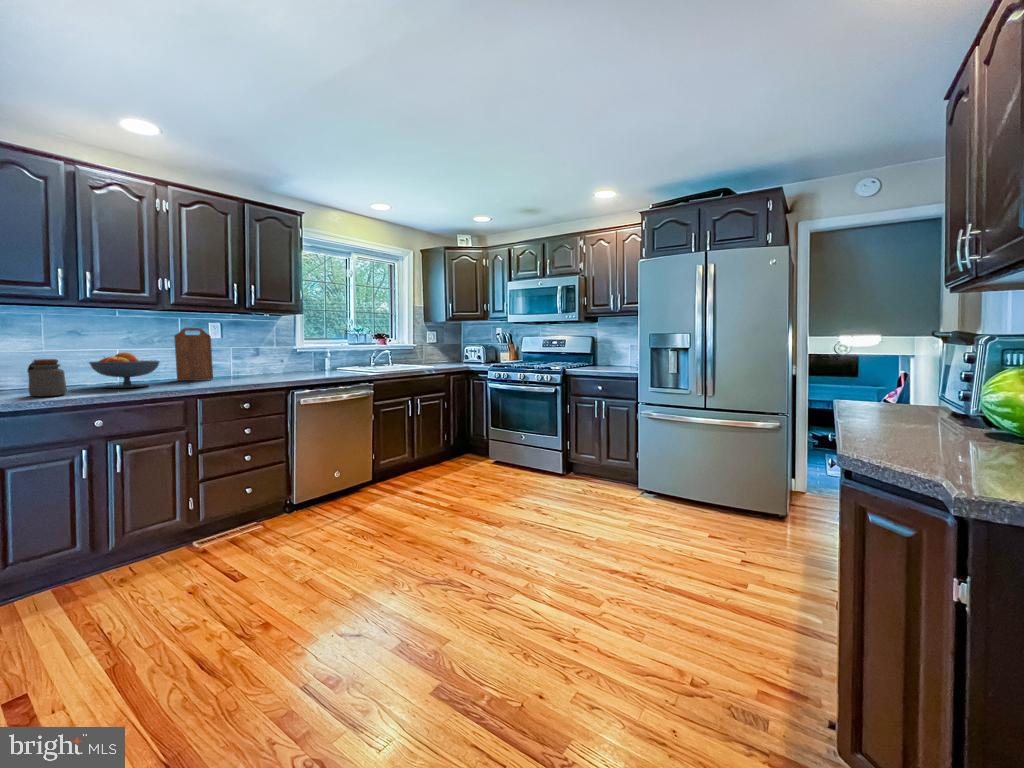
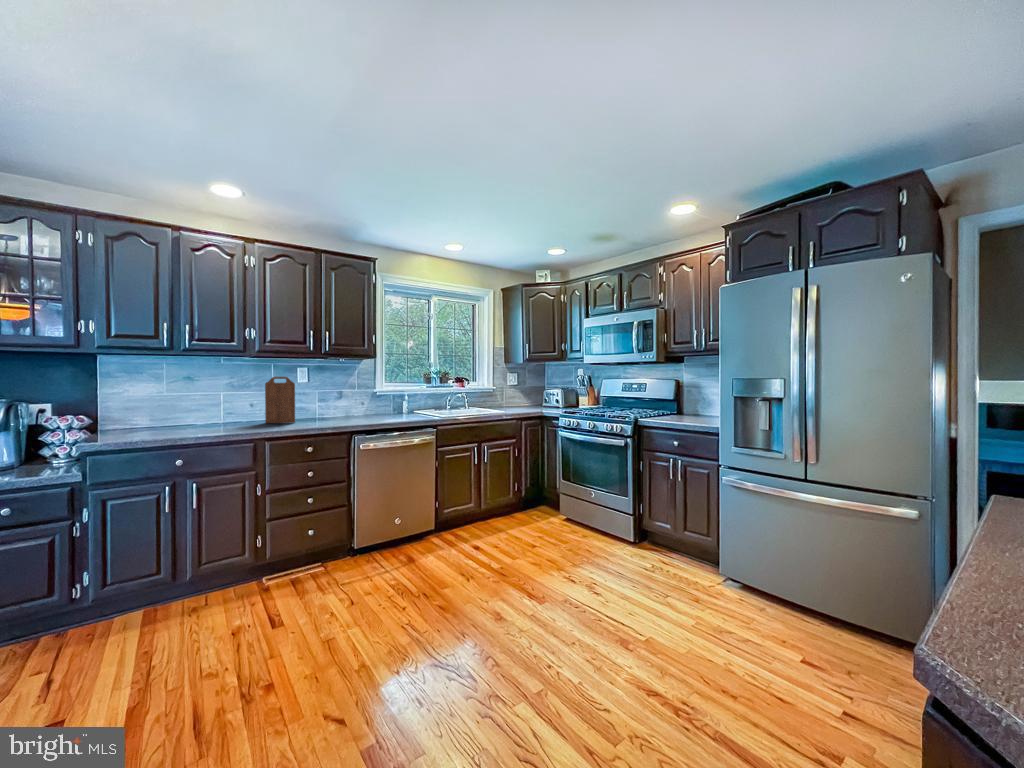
fruit bowl: present [89,352,160,388] -> none [188,400,245,433]
jar: present [28,359,67,396] -> none [131,410,161,442]

